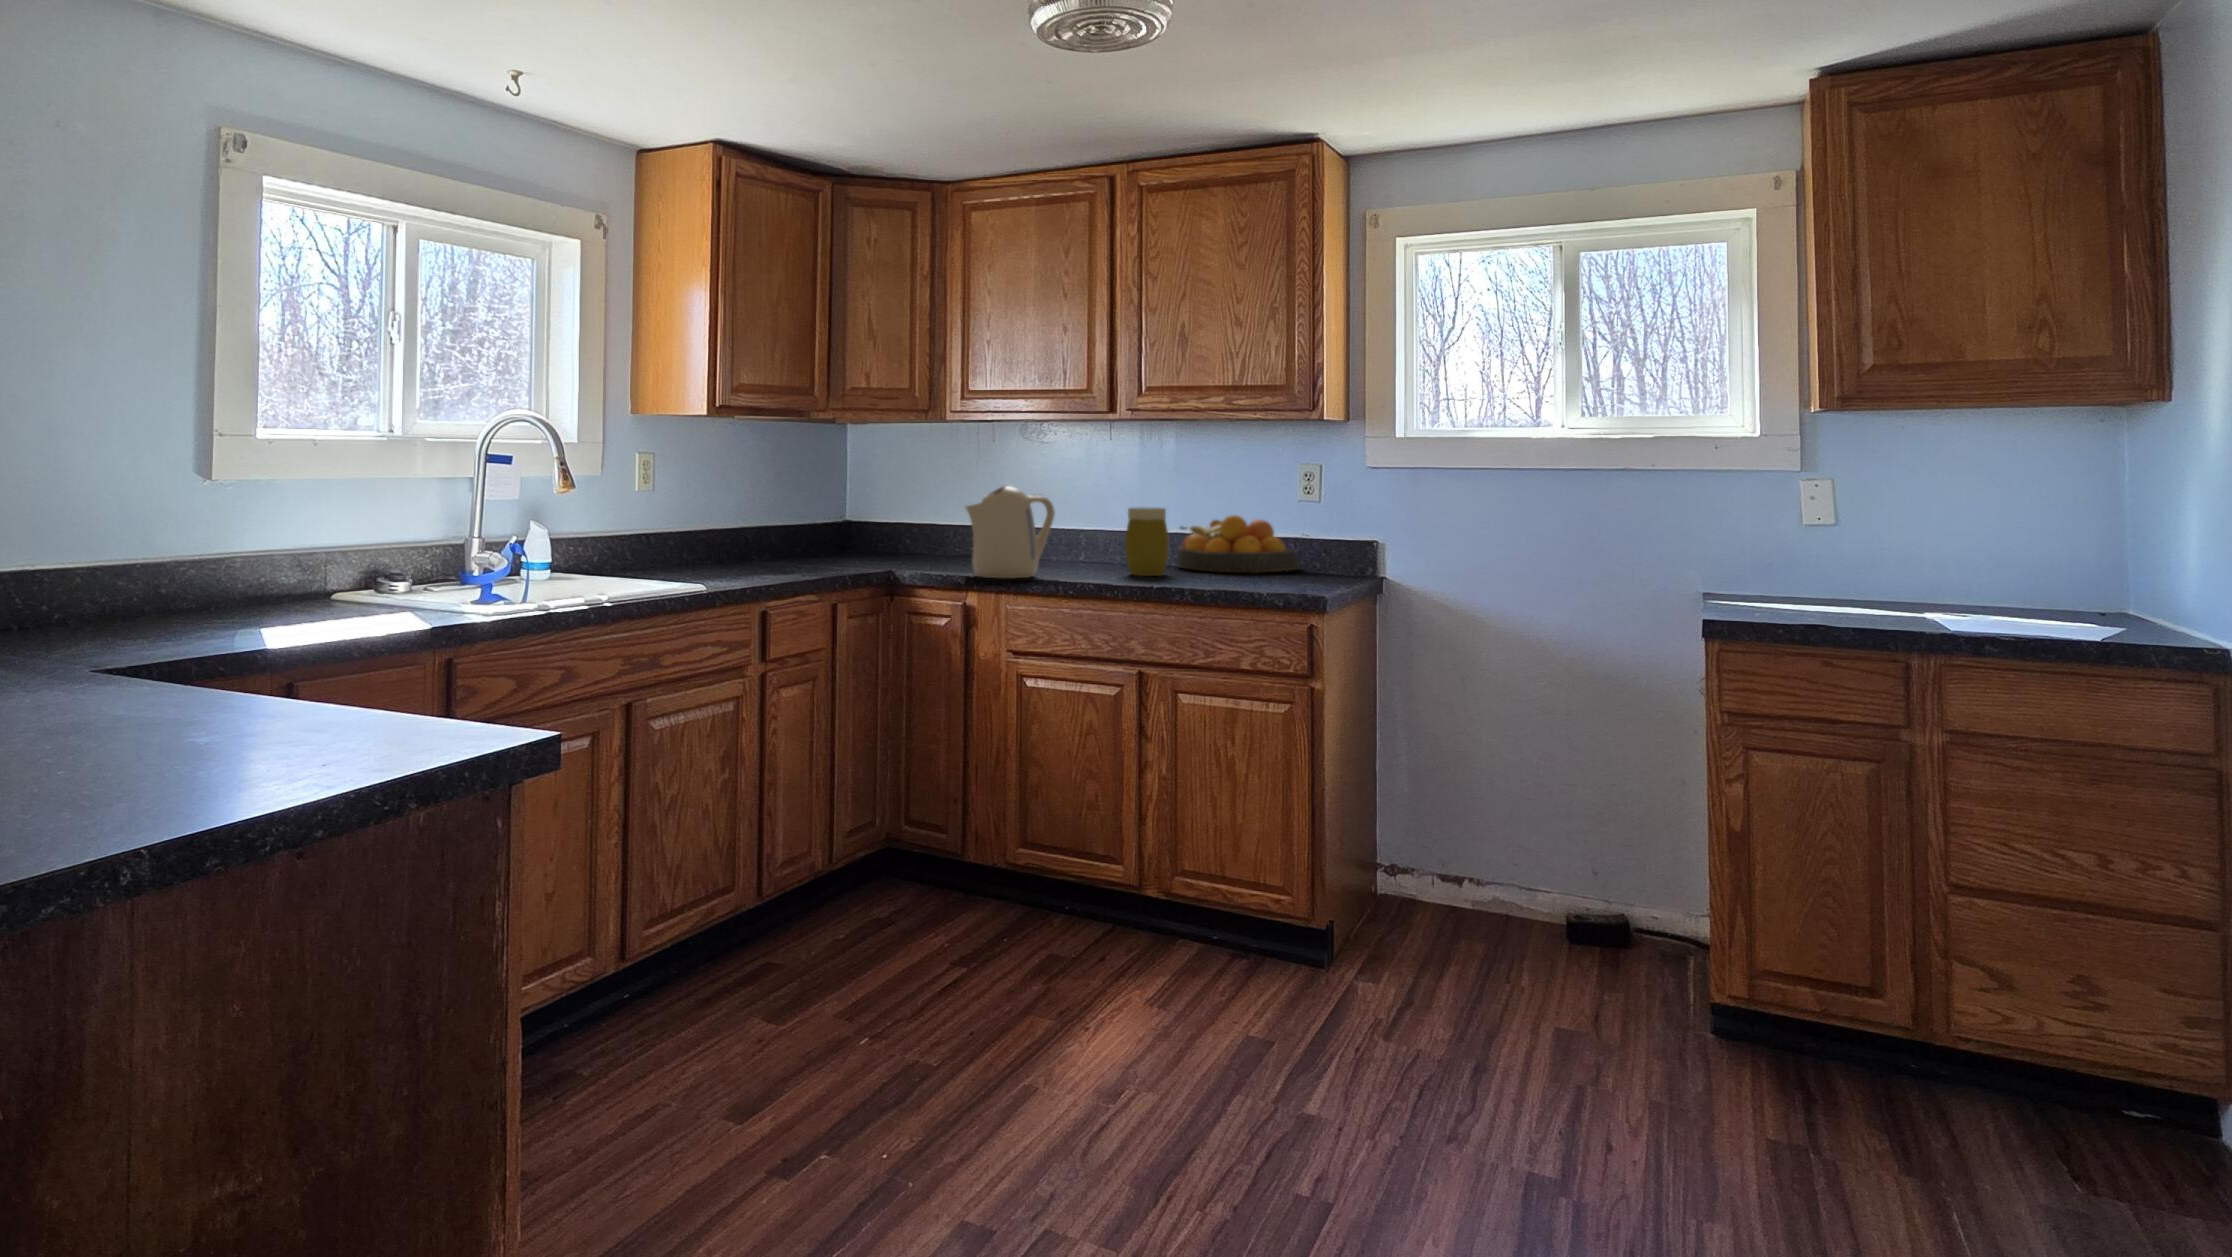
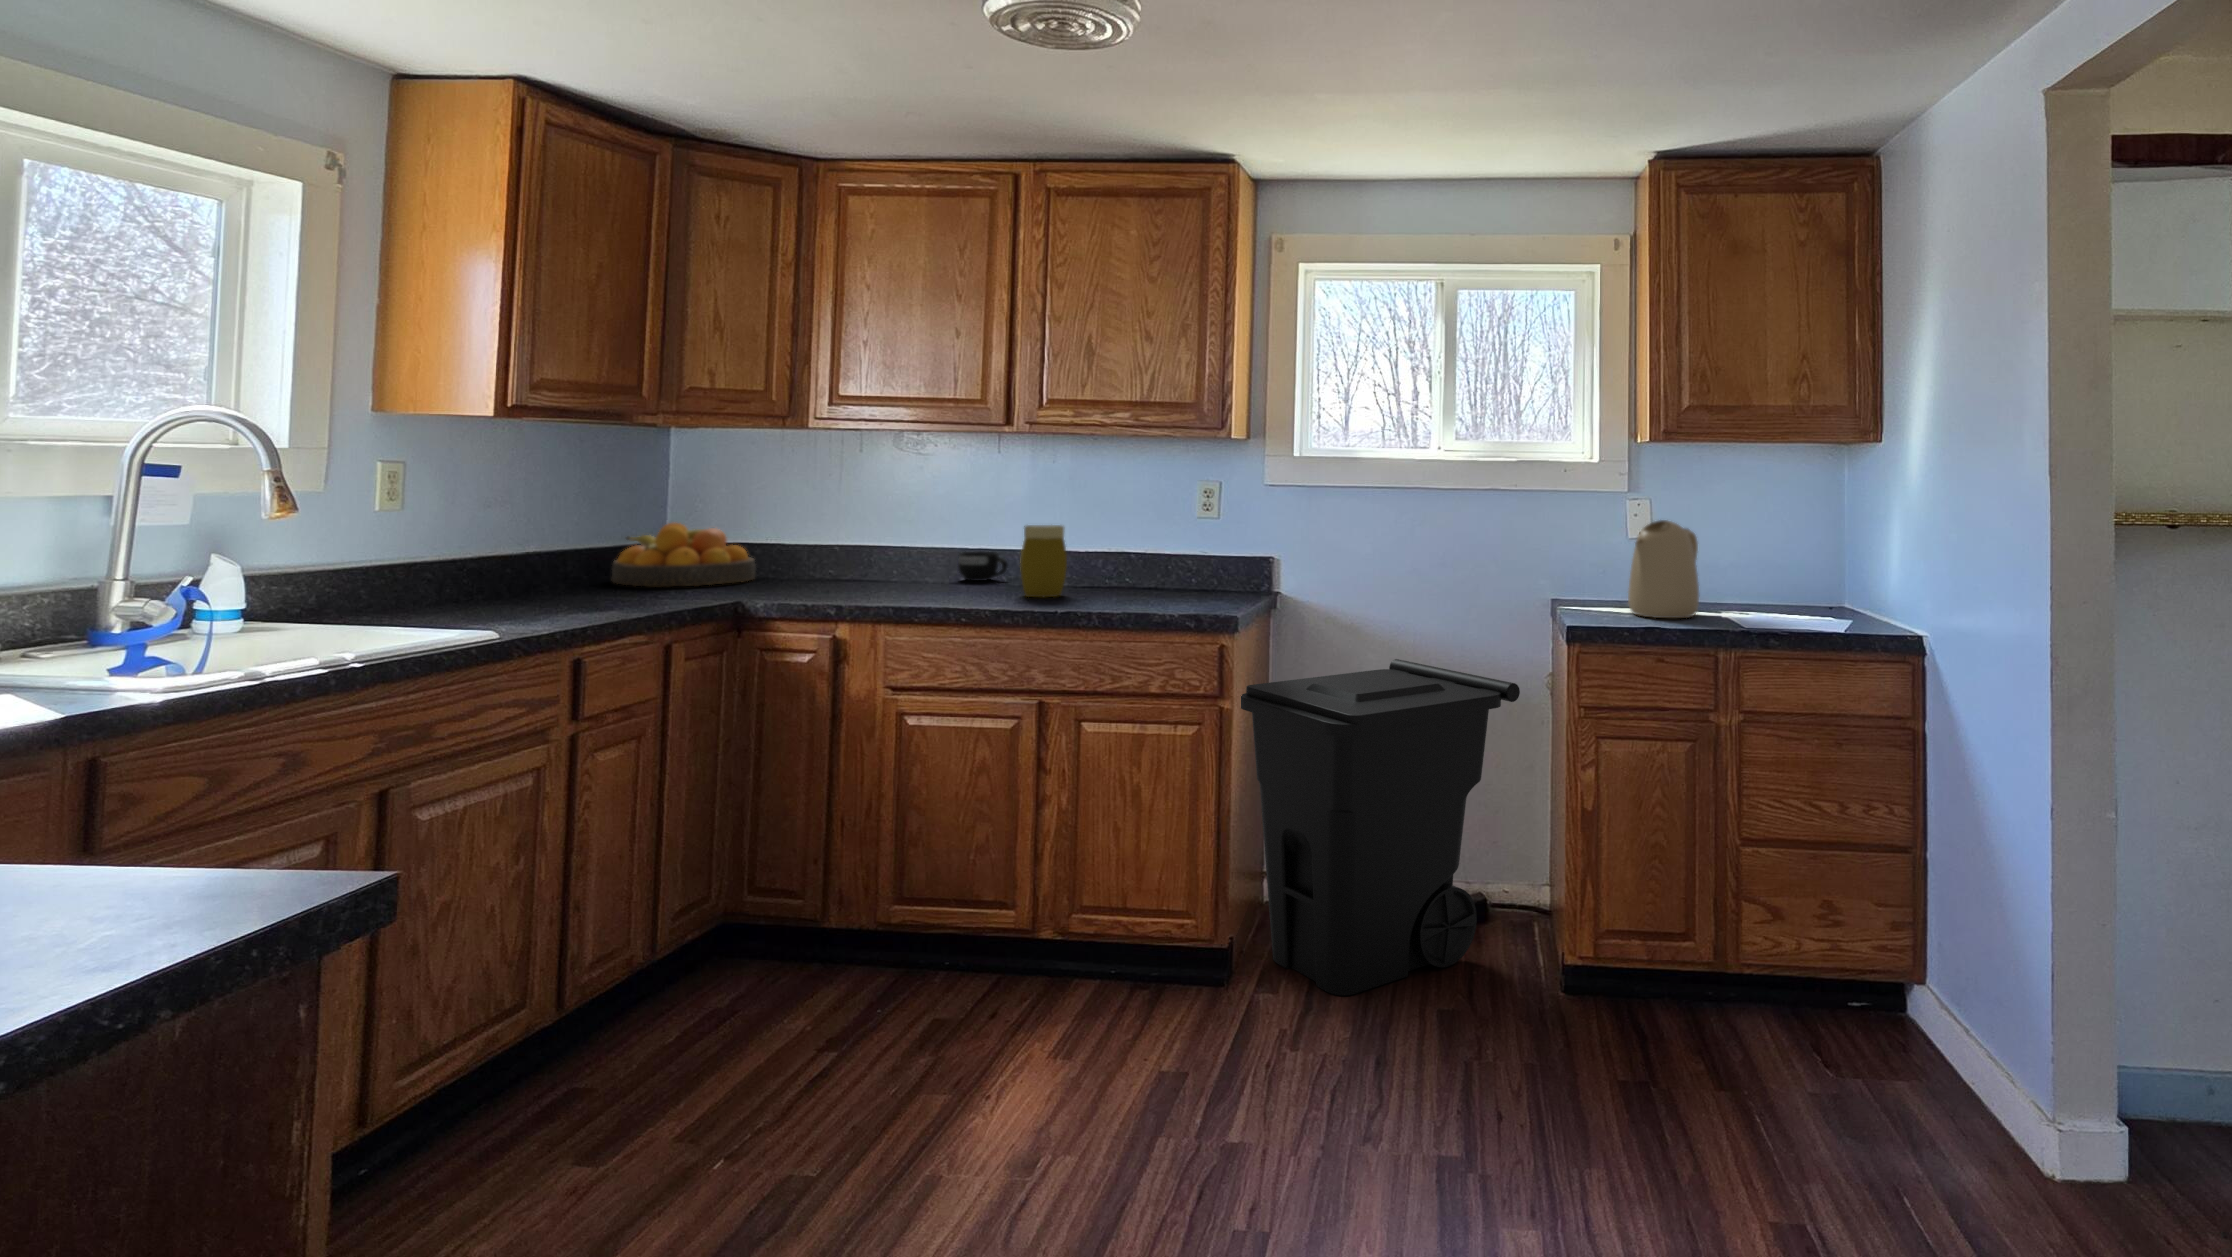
kettle: present [966,486,1055,578] -> present [1628,520,1699,618]
fruit bowl: present [1178,515,1299,572] -> present [611,523,755,587]
mug: none [1078,536,1122,563] -> present [958,552,1007,581]
trash can: none [1340,654,1657,996] -> present [1241,659,1520,995]

